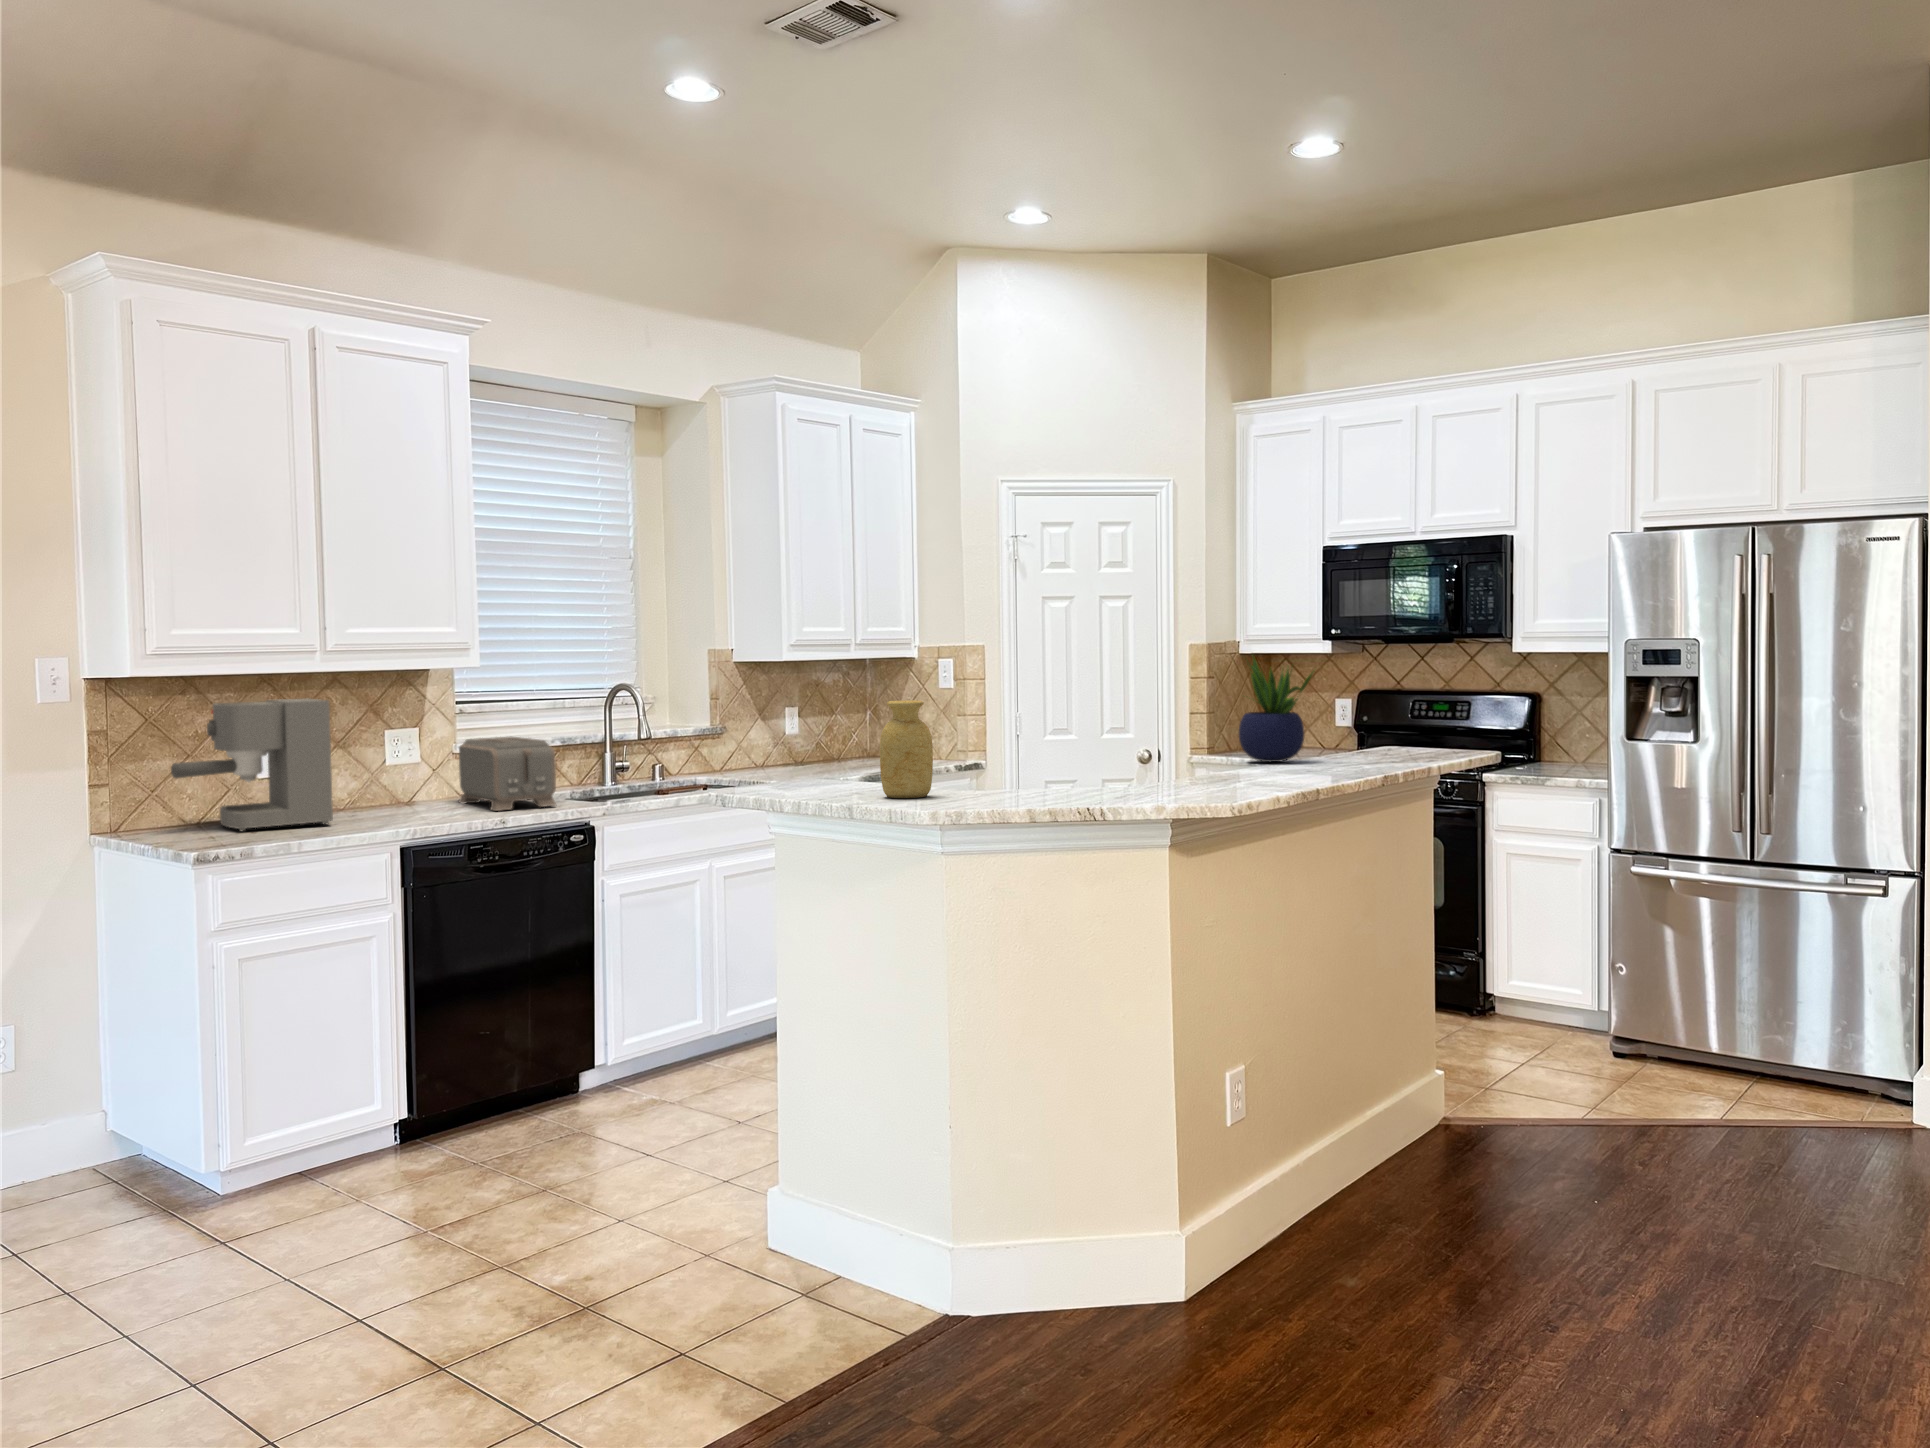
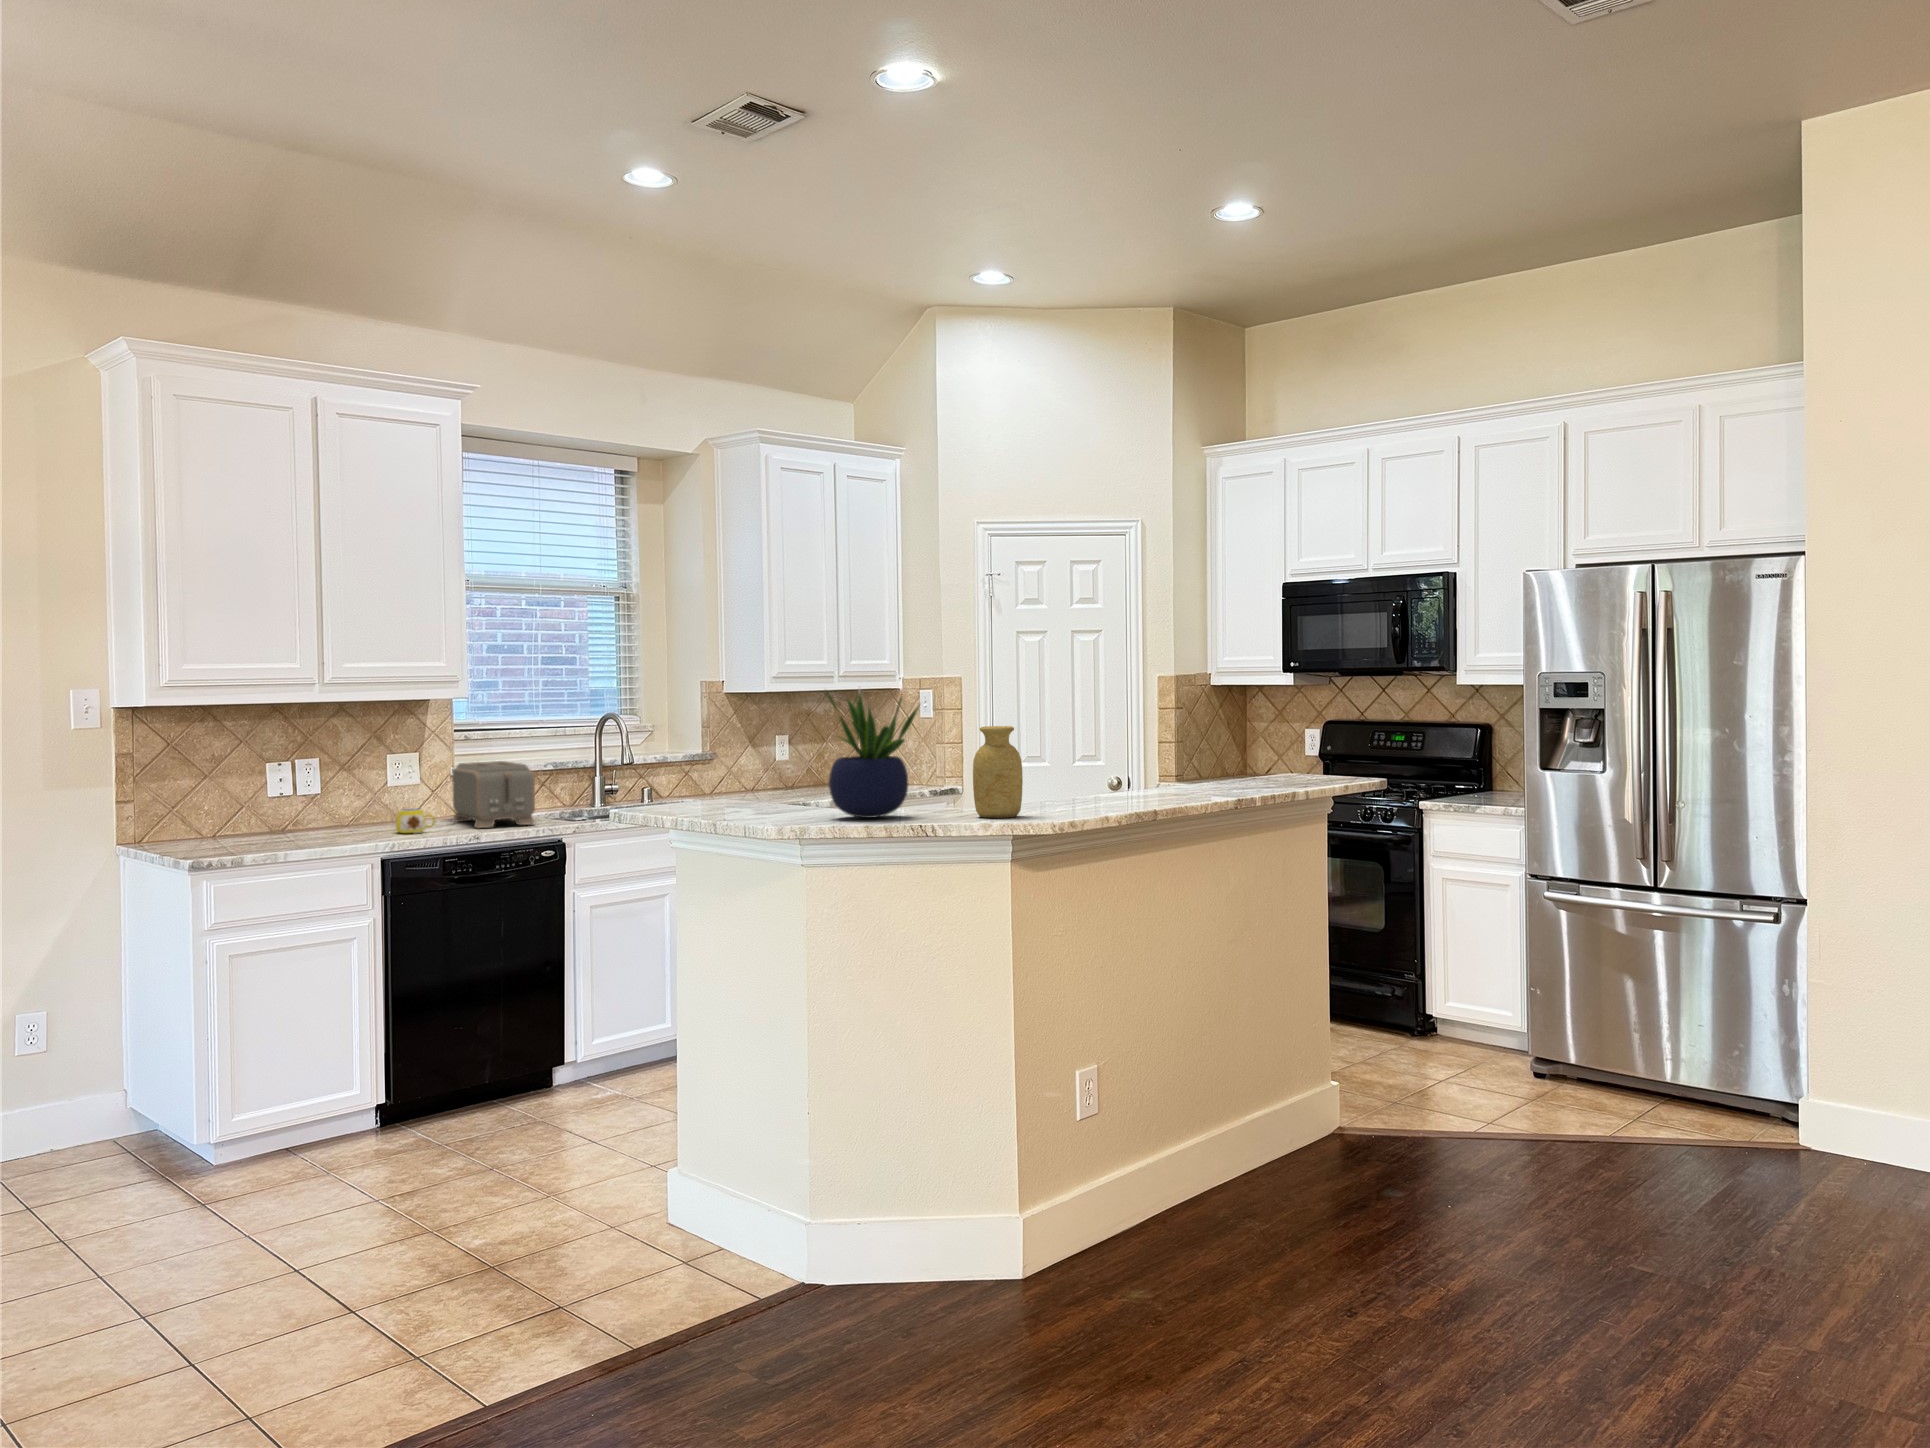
potted plant: present [1239,658,1313,762] -> present [827,692,919,818]
coffee maker: present [171,698,333,831] -> none [183,726,326,844]
vase: present [880,700,933,798] -> present [973,726,1023,818]
mug: none [407,790,450,818] -> present [396,809,435,833]

